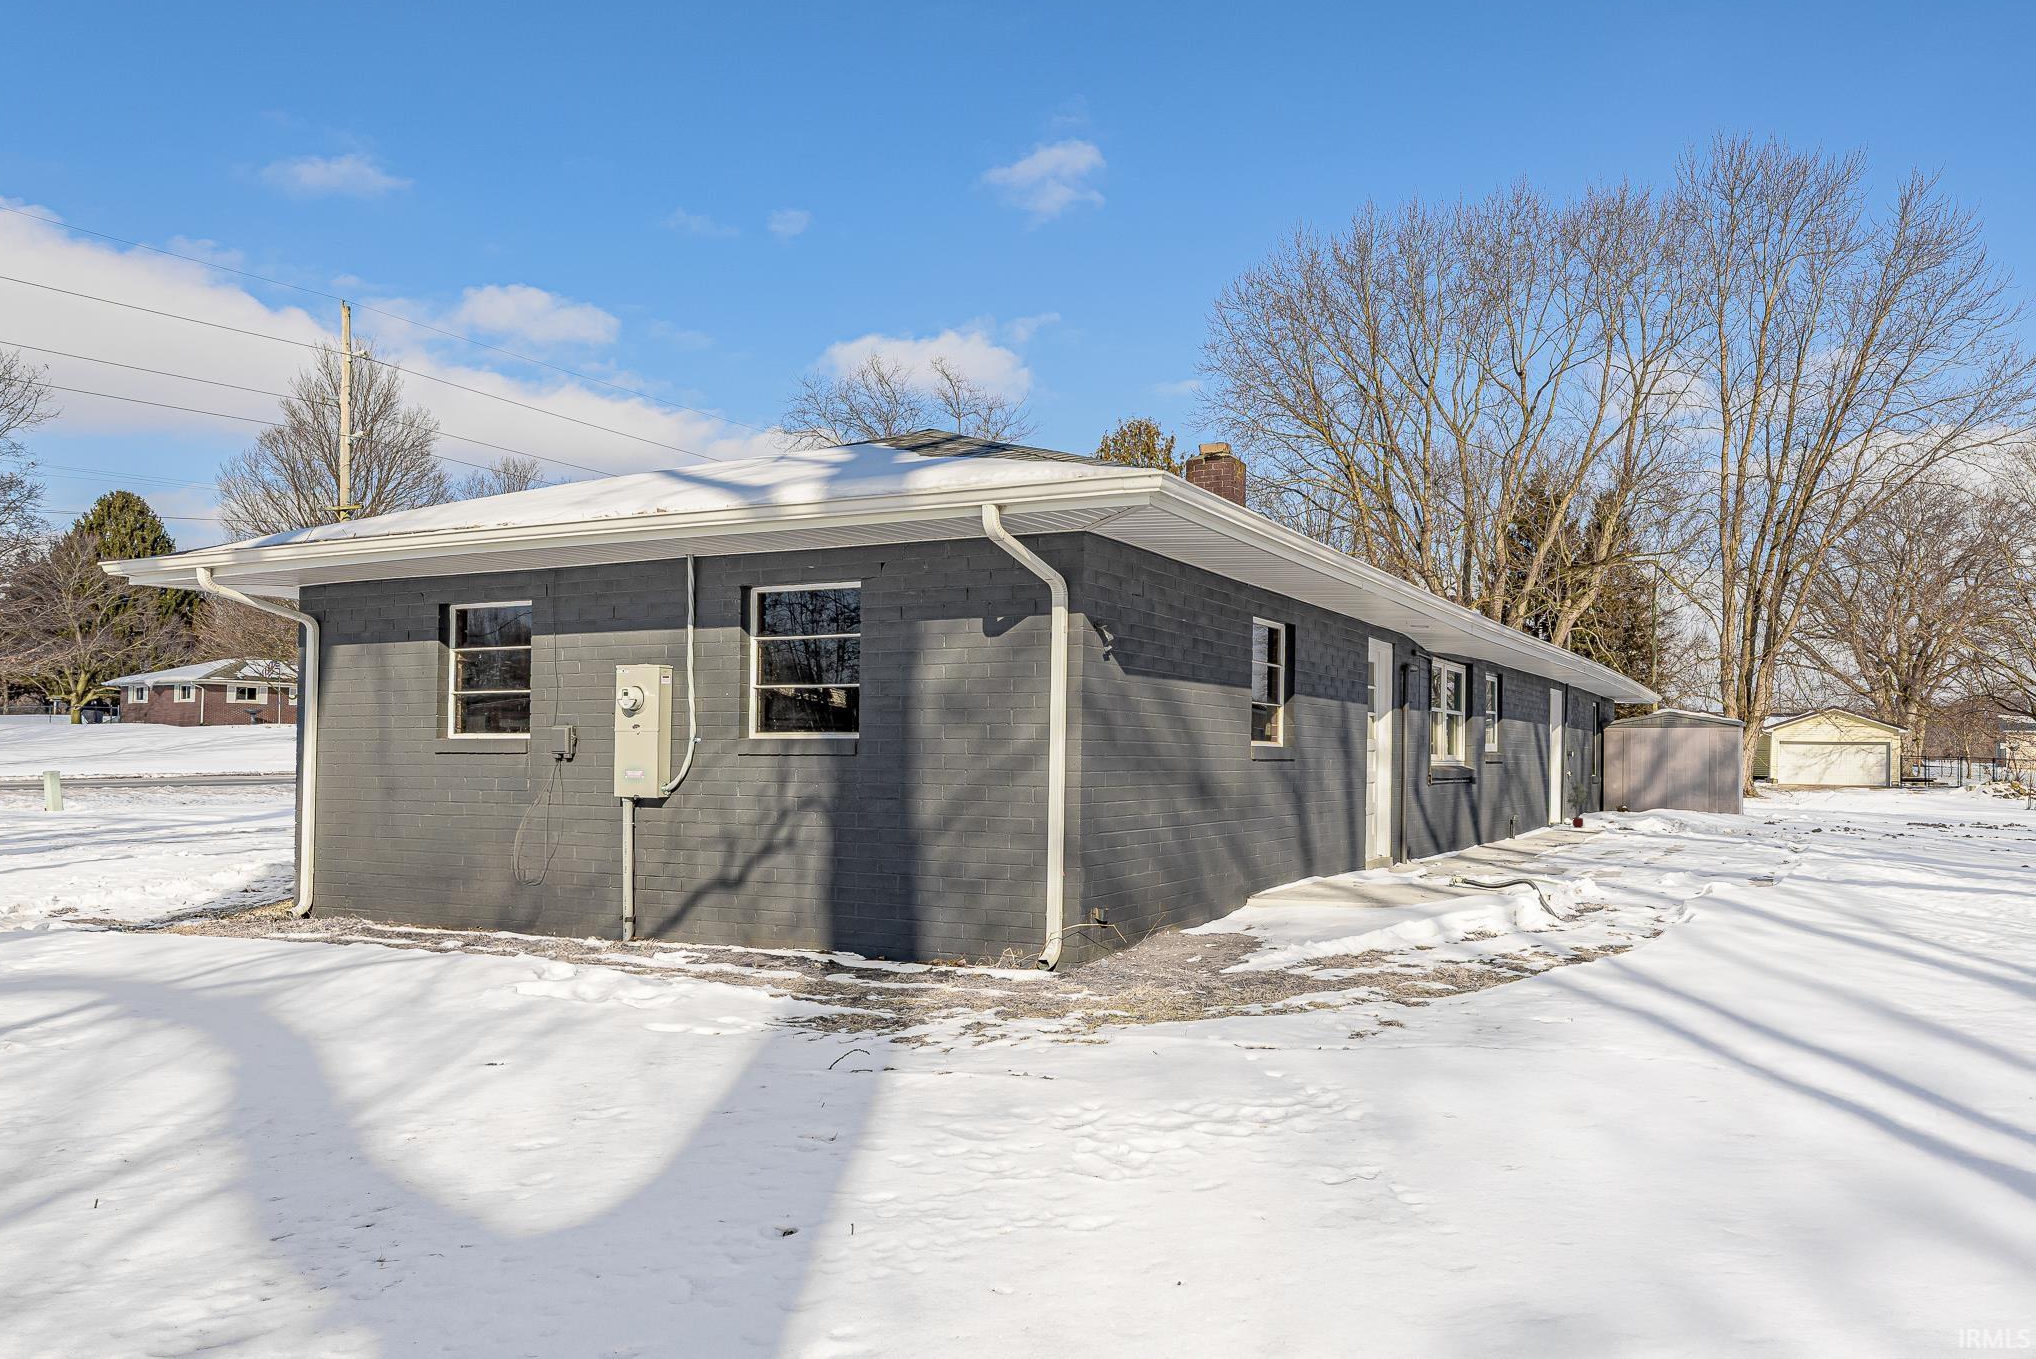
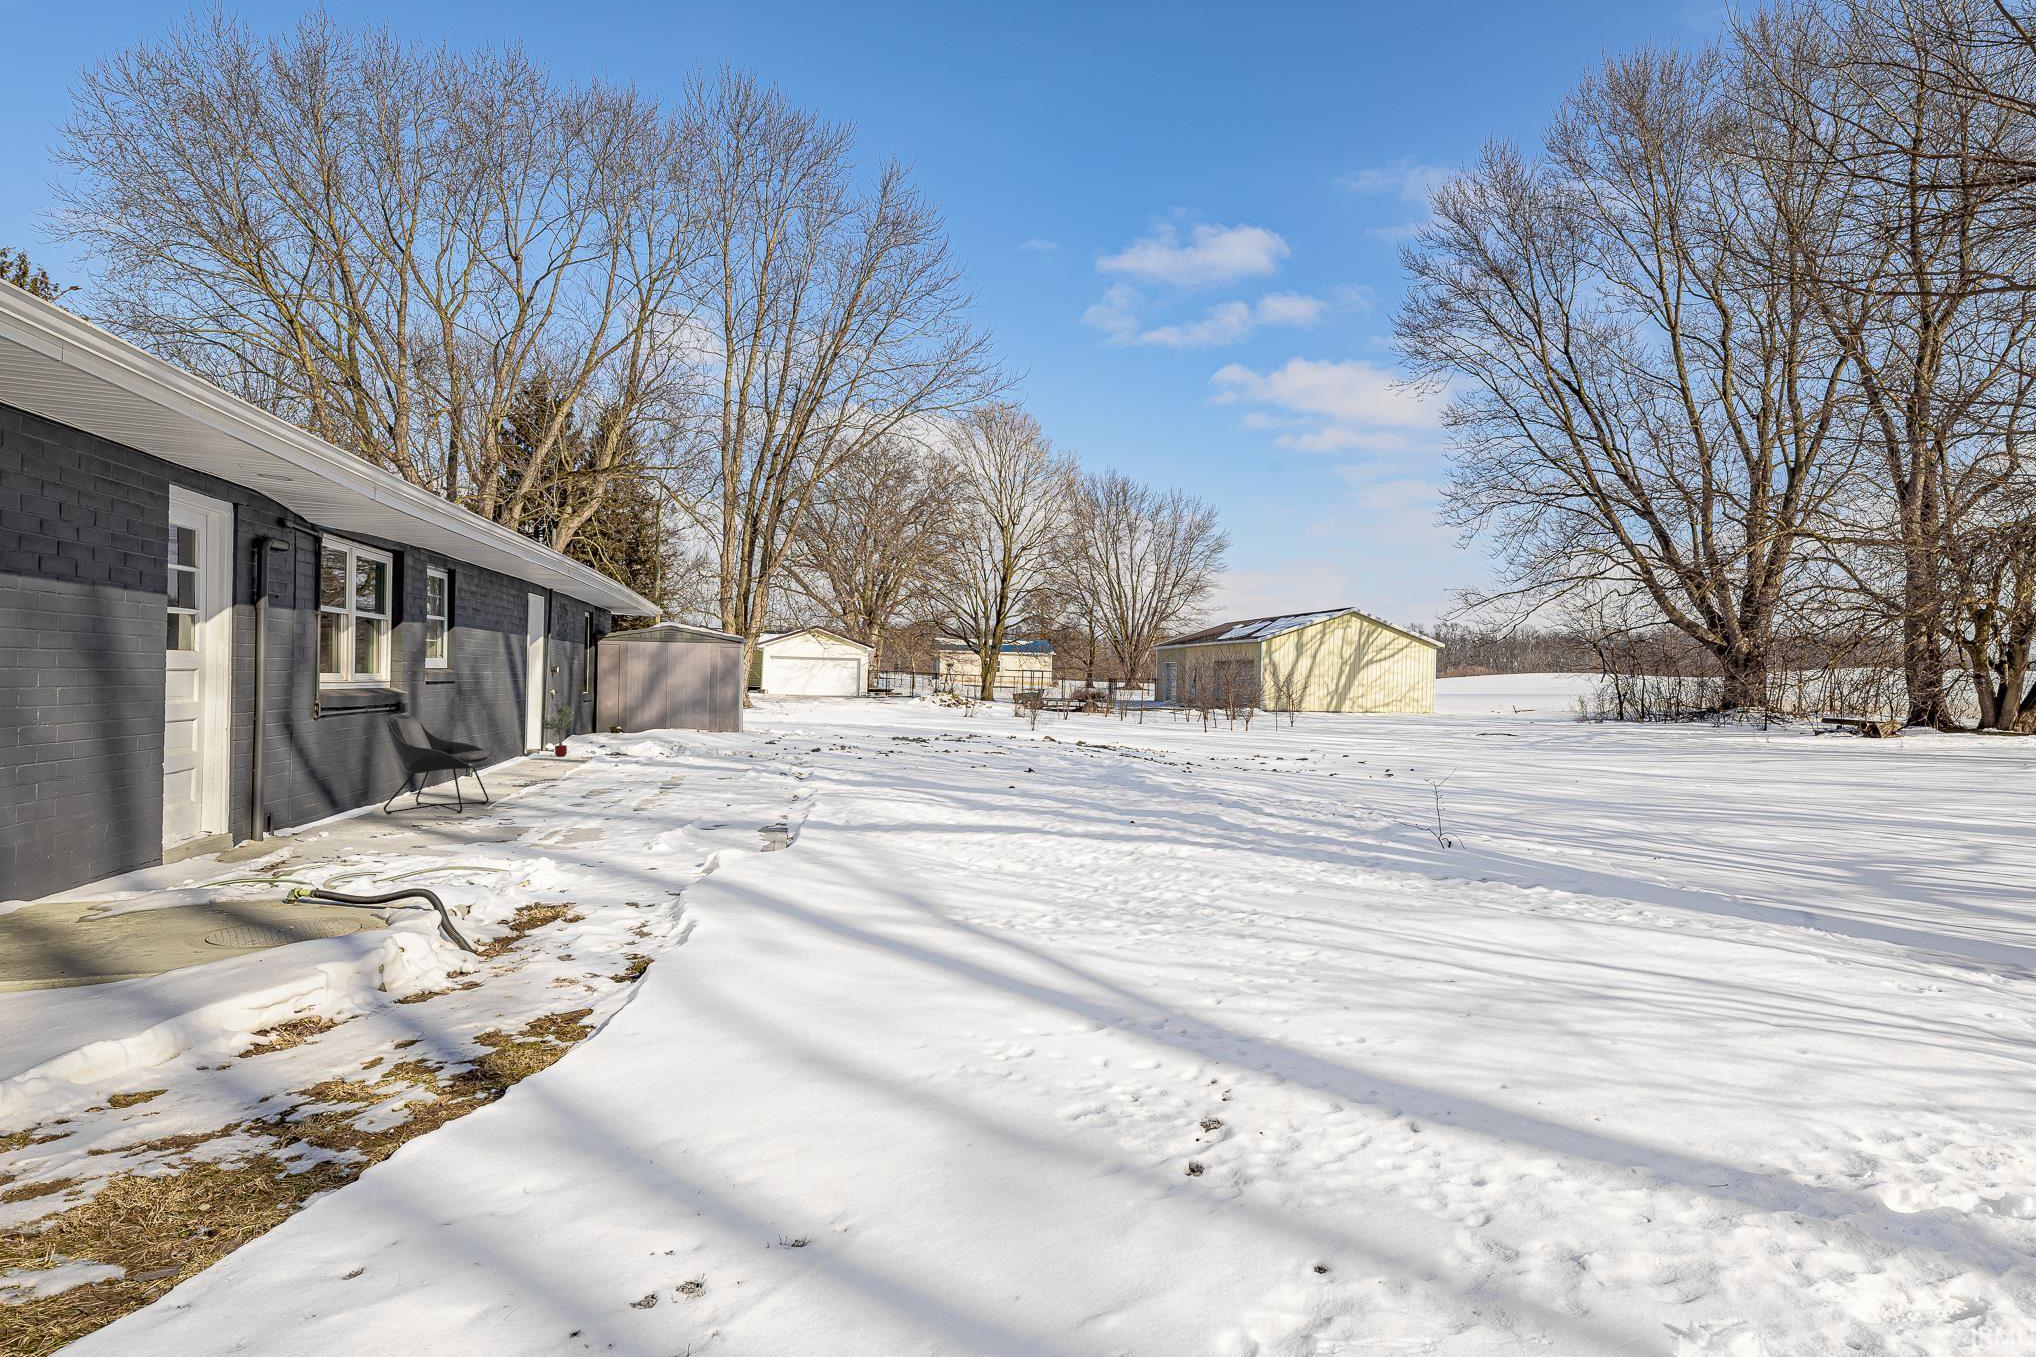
lounge chair: none [1469,781,1545,855] -> present [384,714,495,814]

